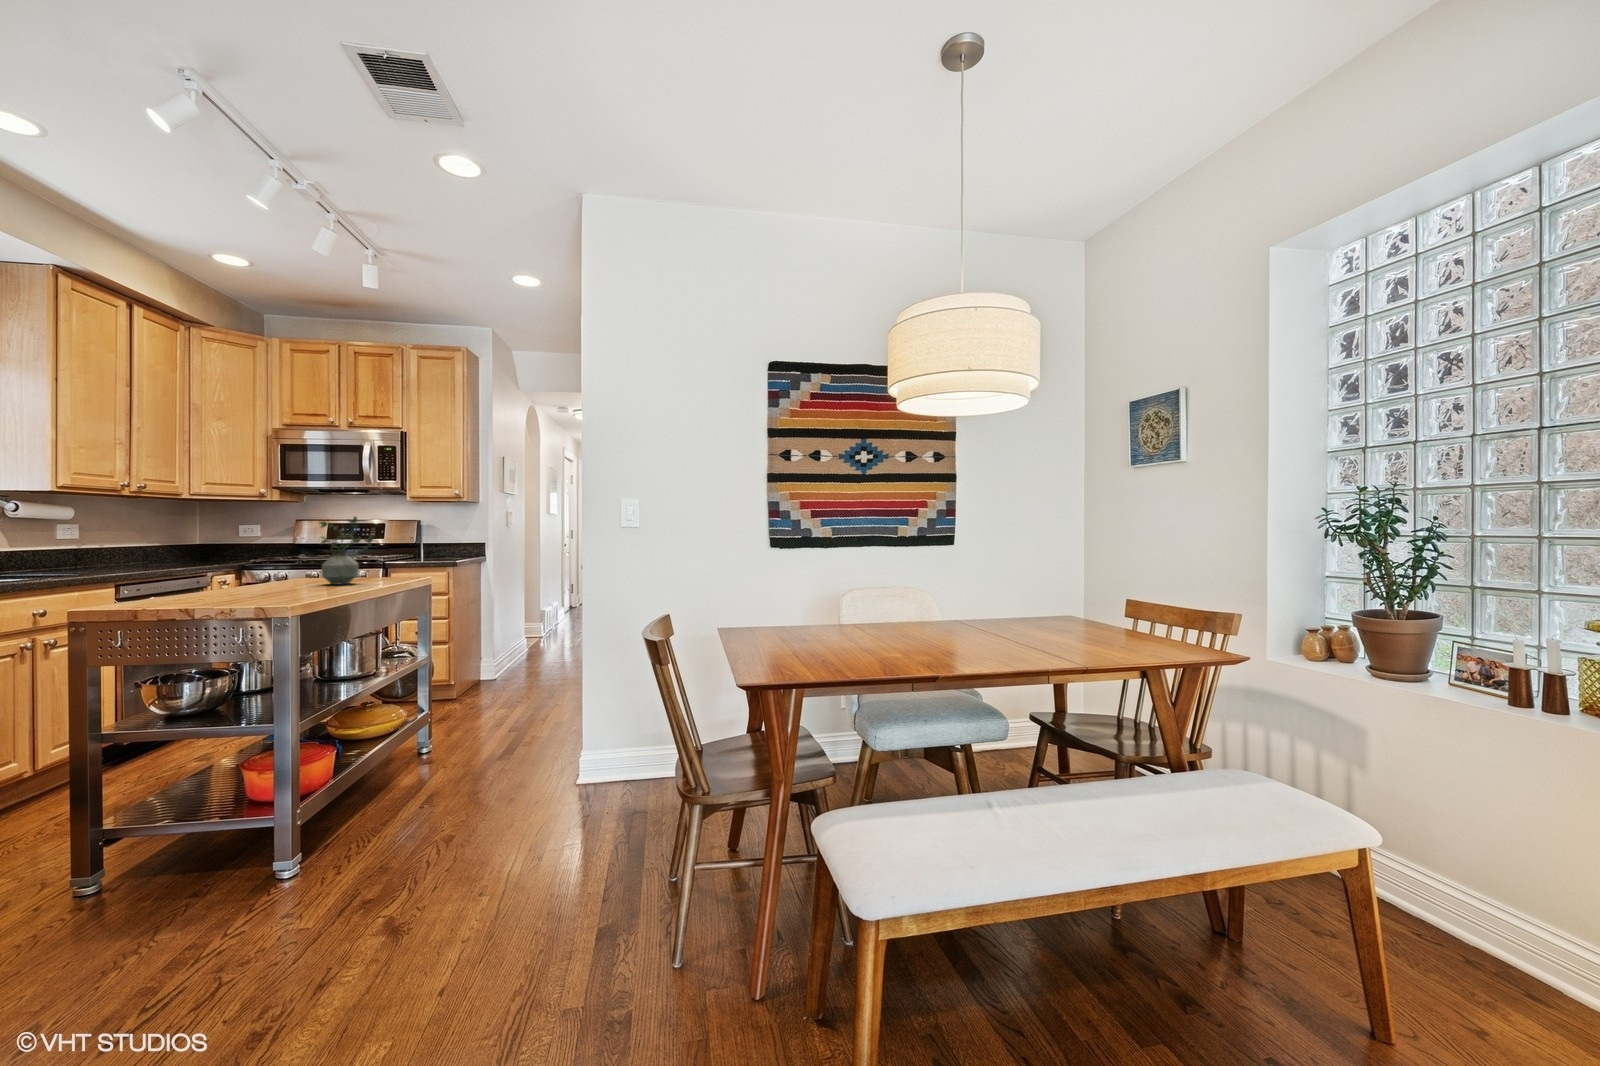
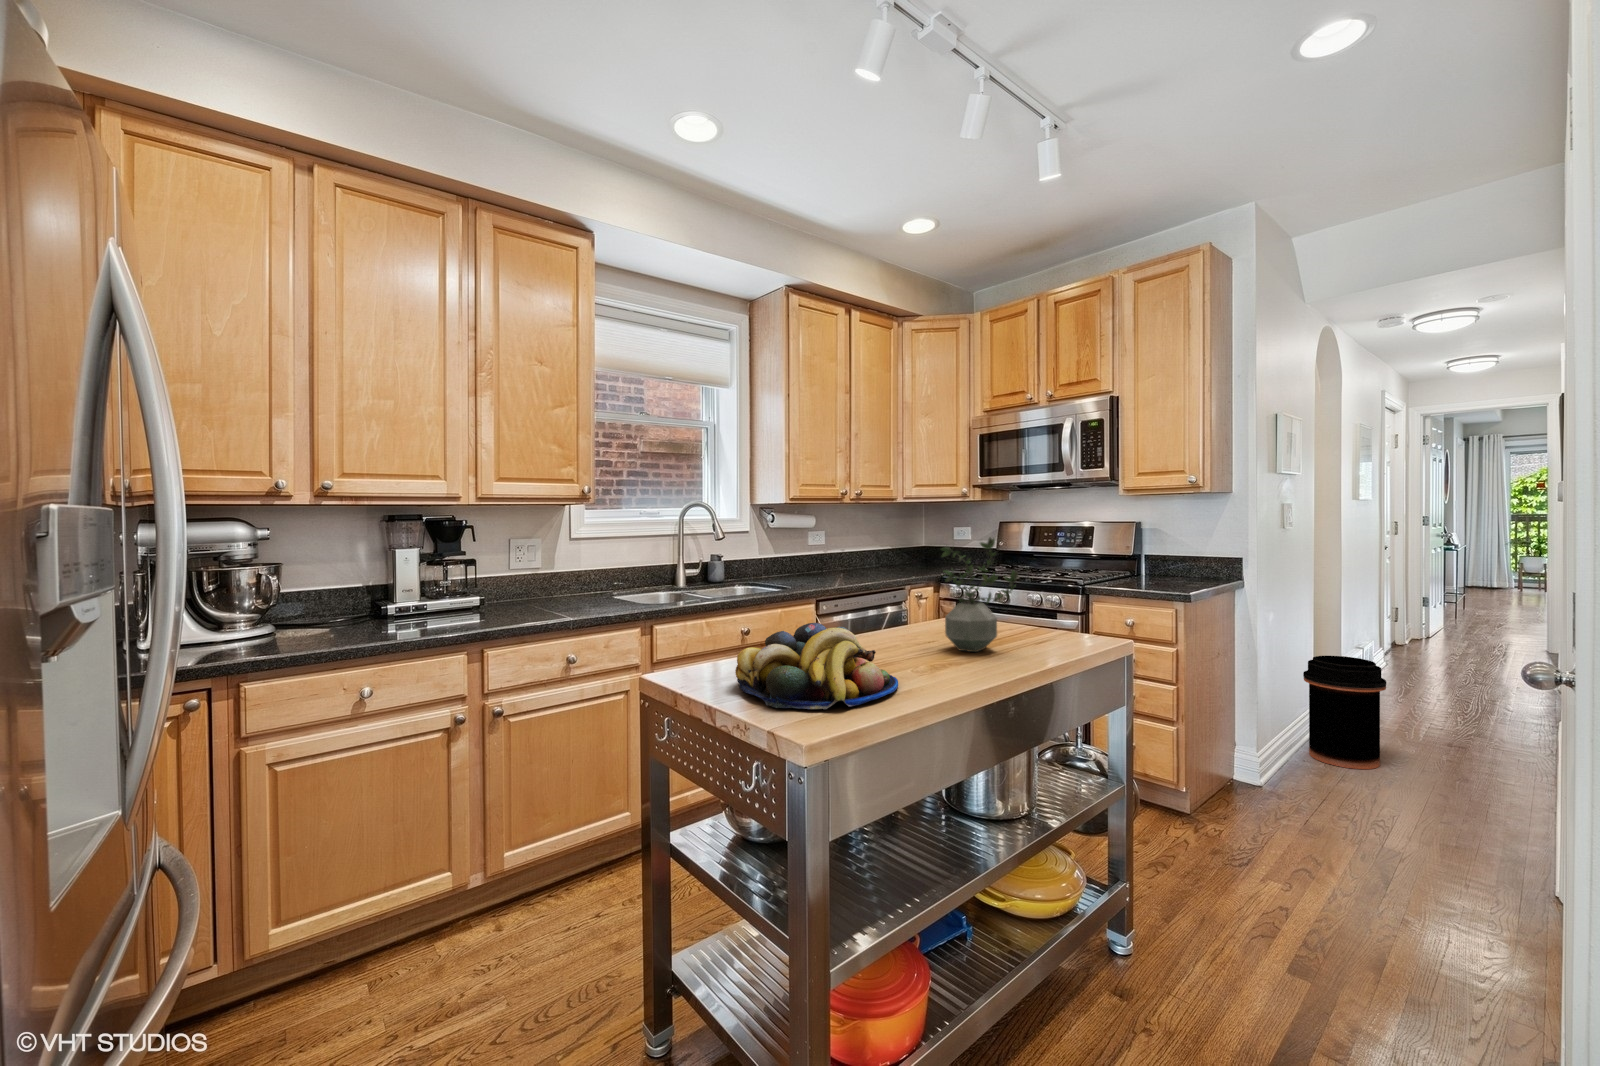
fruit bowl: none [190,563,317,604] -> present [735,623,898,709]
trash can: none [520,602,560,664] -> present [1303,656,1386,769]

